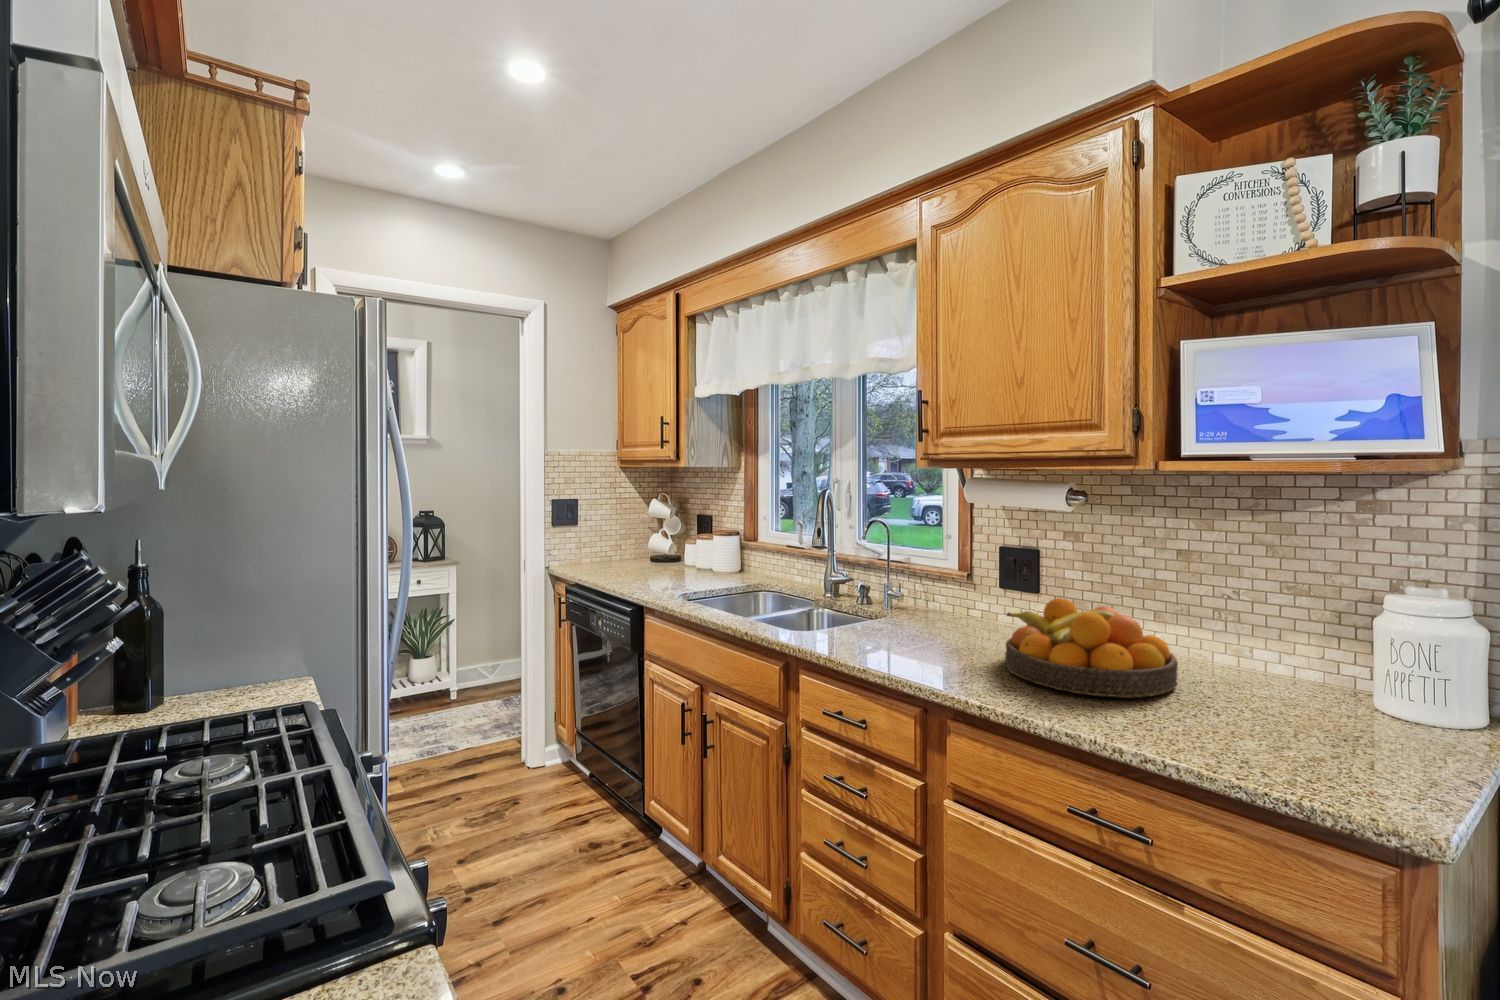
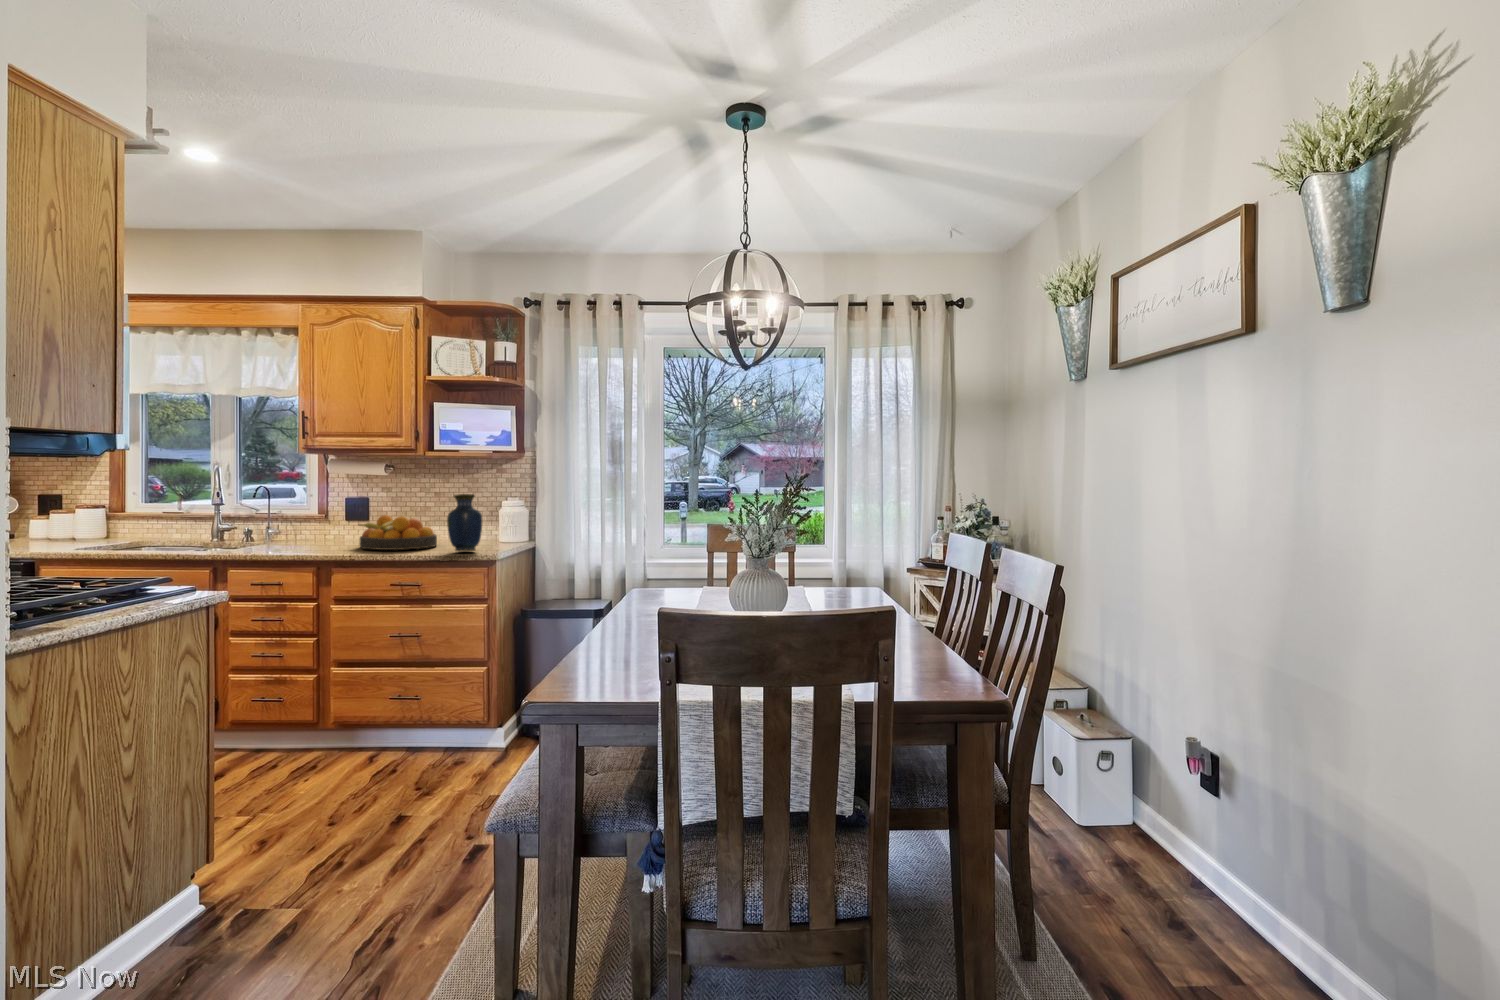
vase: none [1207,583,1320,752] -> present [447,494,482,552]

